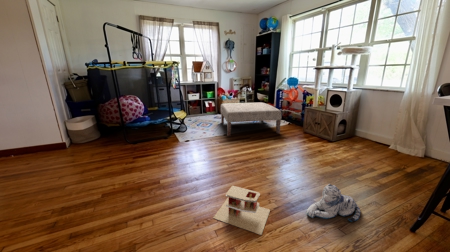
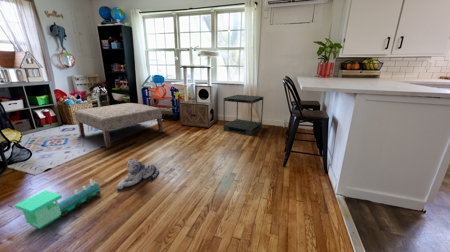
side table: none [351,106,440,167] -> present [223,95,263,135]
toy train: none [150,151,198,174] -> present [15,179,101,229]
plush toy: present [306,184,361,222] -> present [116,158,159,189]
toy house: present [213,186,270,235] -> none [169,182,222,227]

